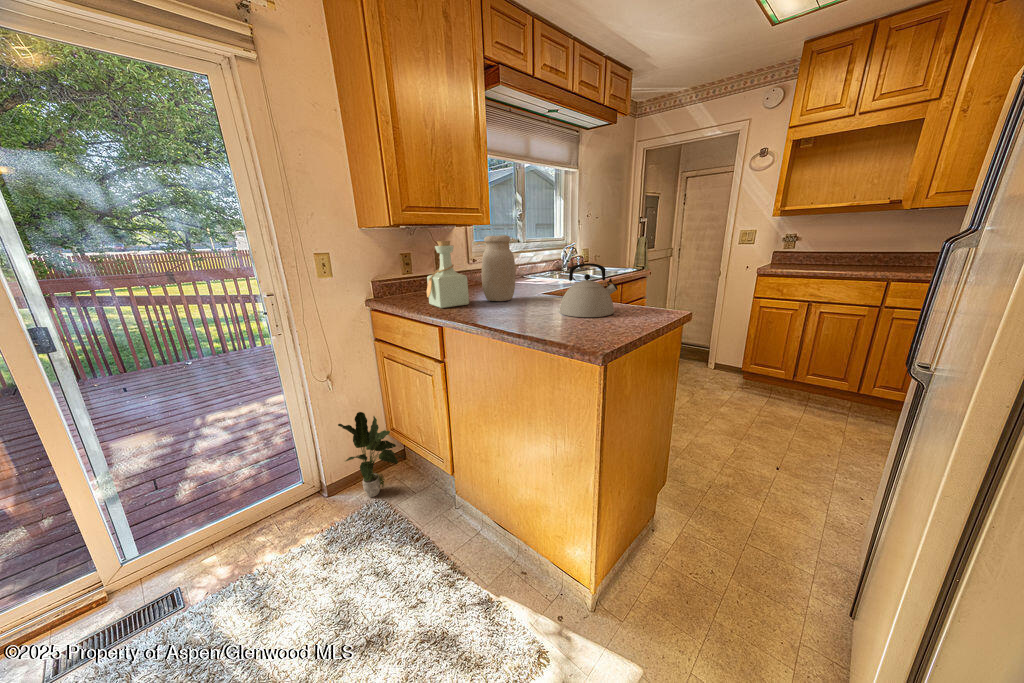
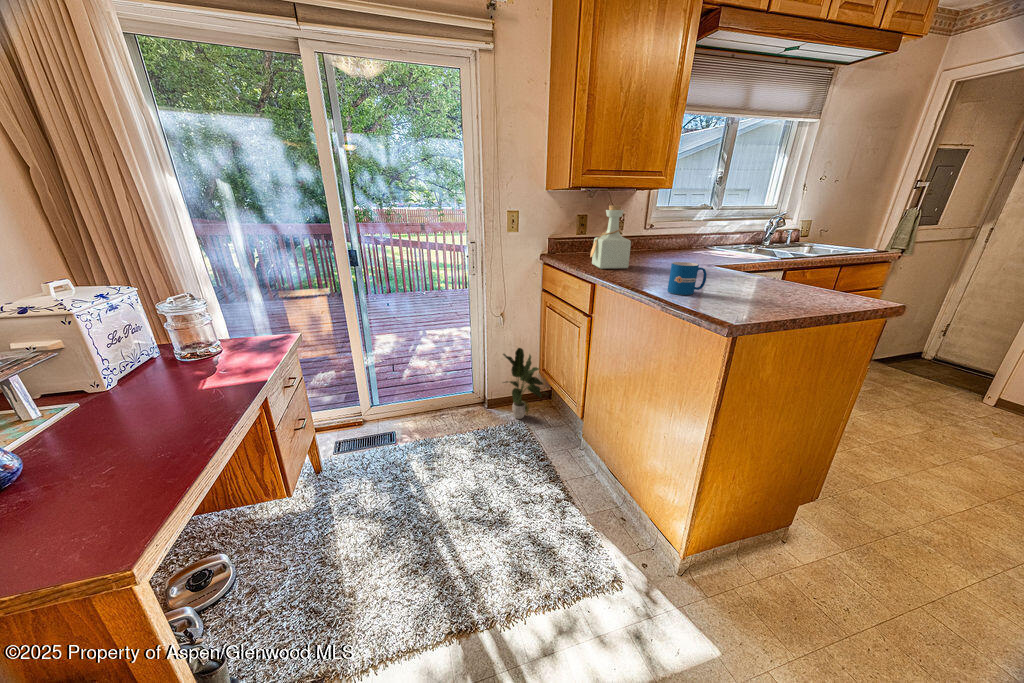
jar: present [481,235,515,301] -> none [646,201,686,269]
kettle: present [559,263,618,317] -> none [717,237,795,297]
mug: none [521,293,554,326] -> present [667,262,707,295]

